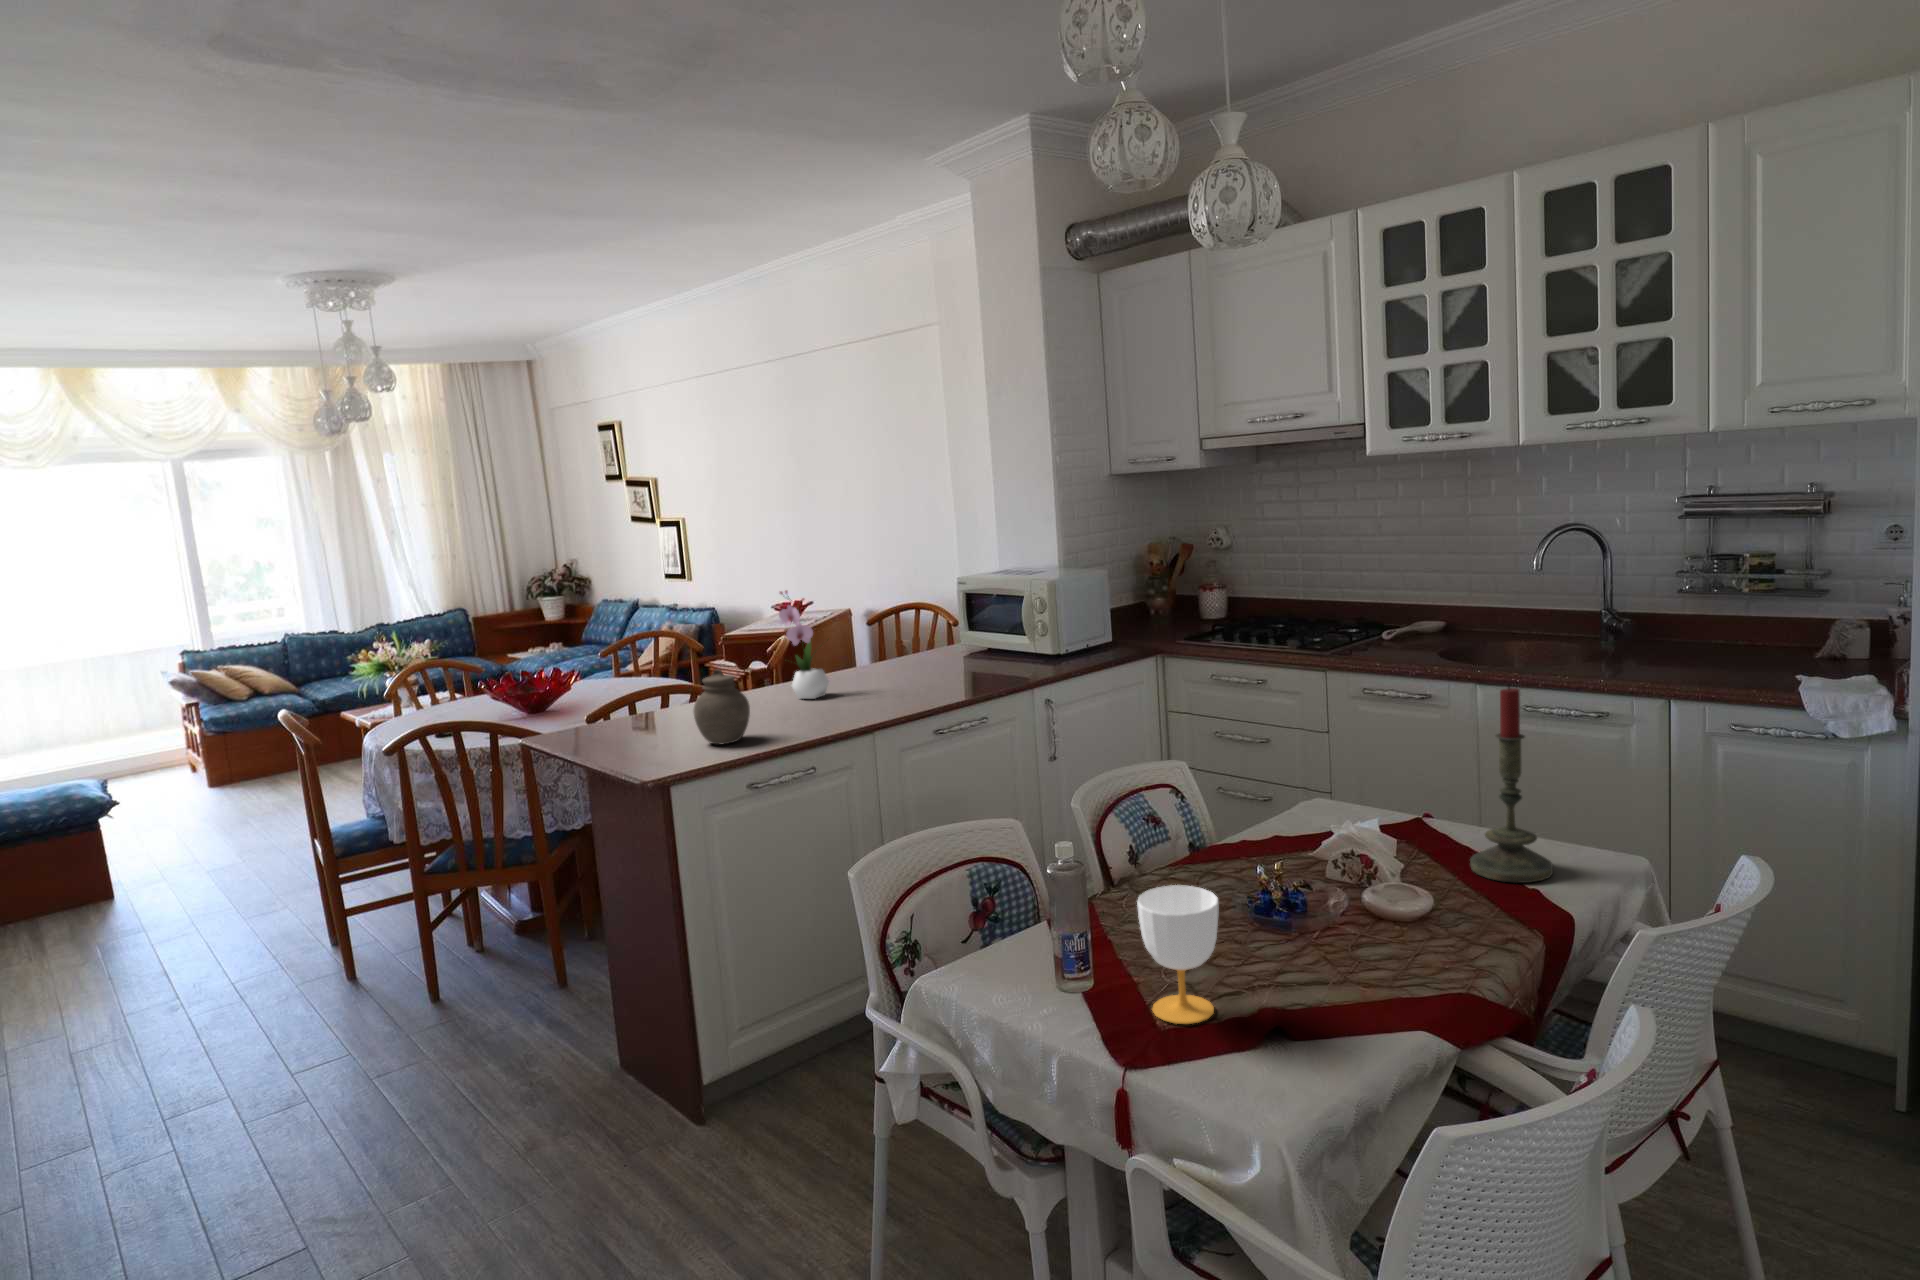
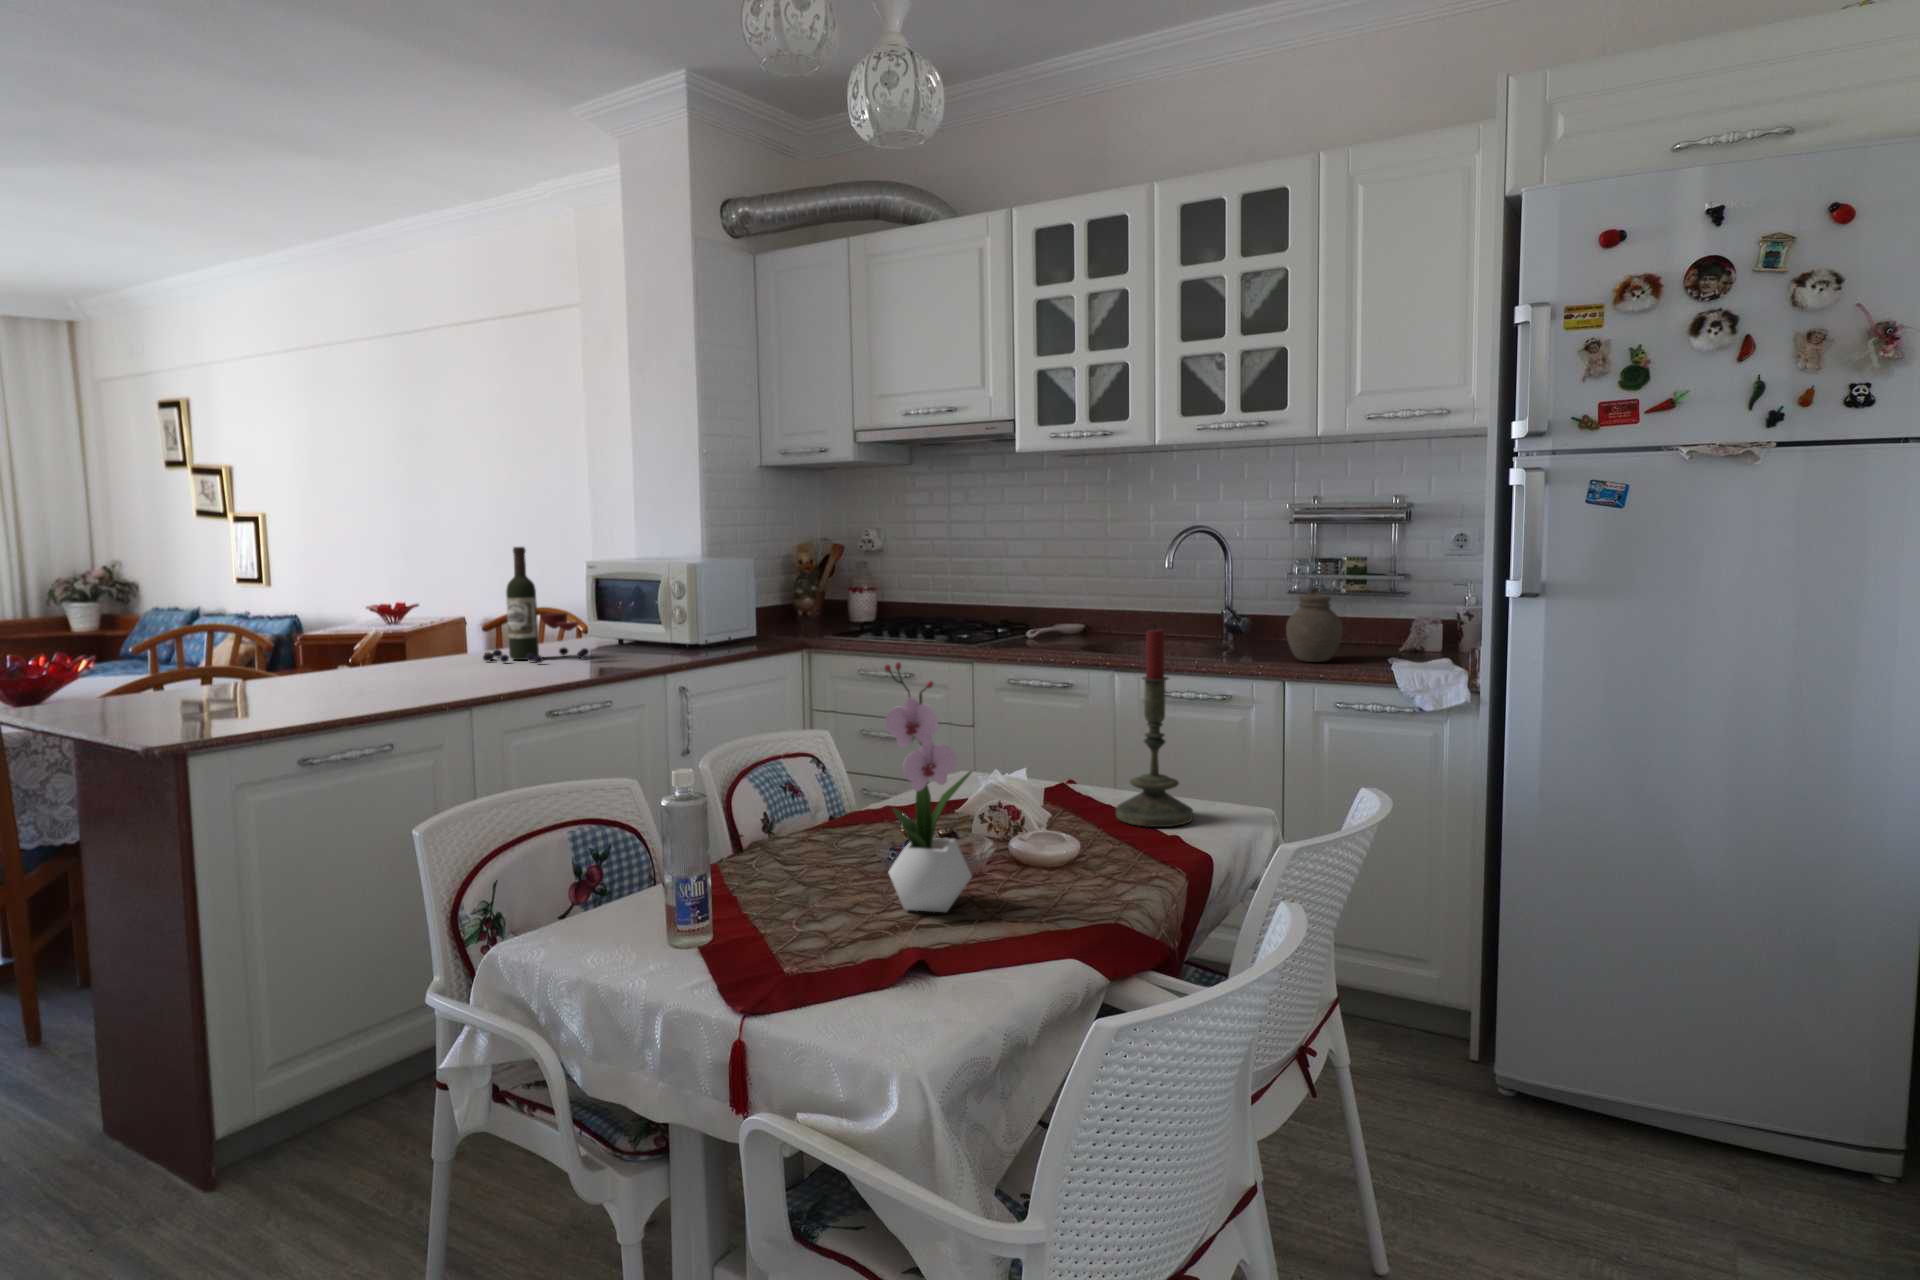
wine bottle: none [875,574,963,679] -> present [483,547,589,663]
flower arrangement: present [779,591,829,699] -> present [884,662,972,912]
jar: present [694,669,750,745] -> present [1286,588,1343,662]
cup: present [1137,885,1219,1024] -> none [764,810,858,967]

